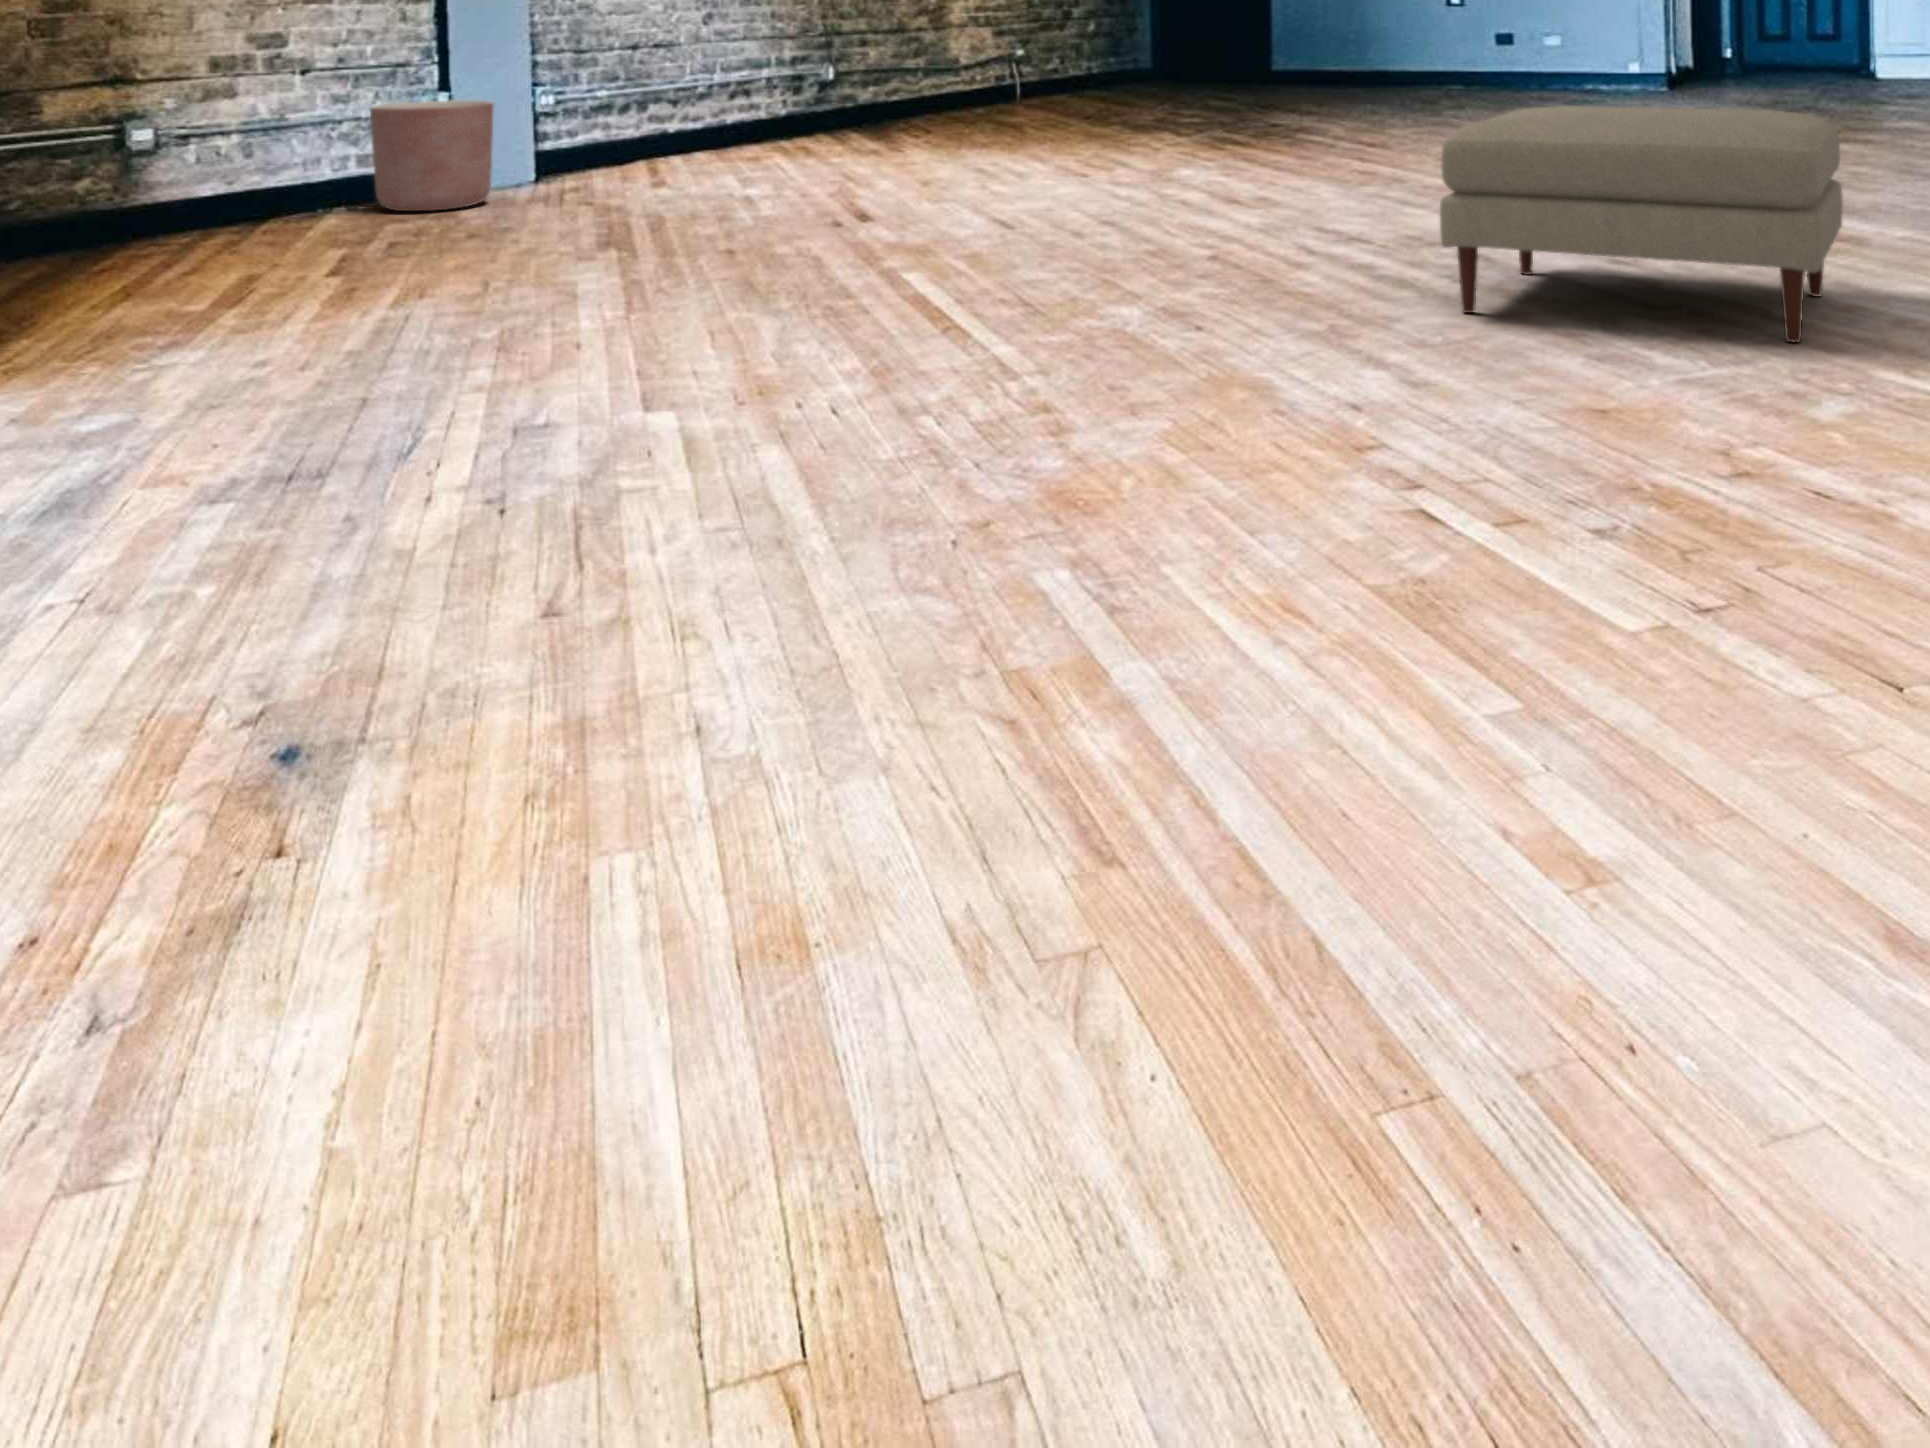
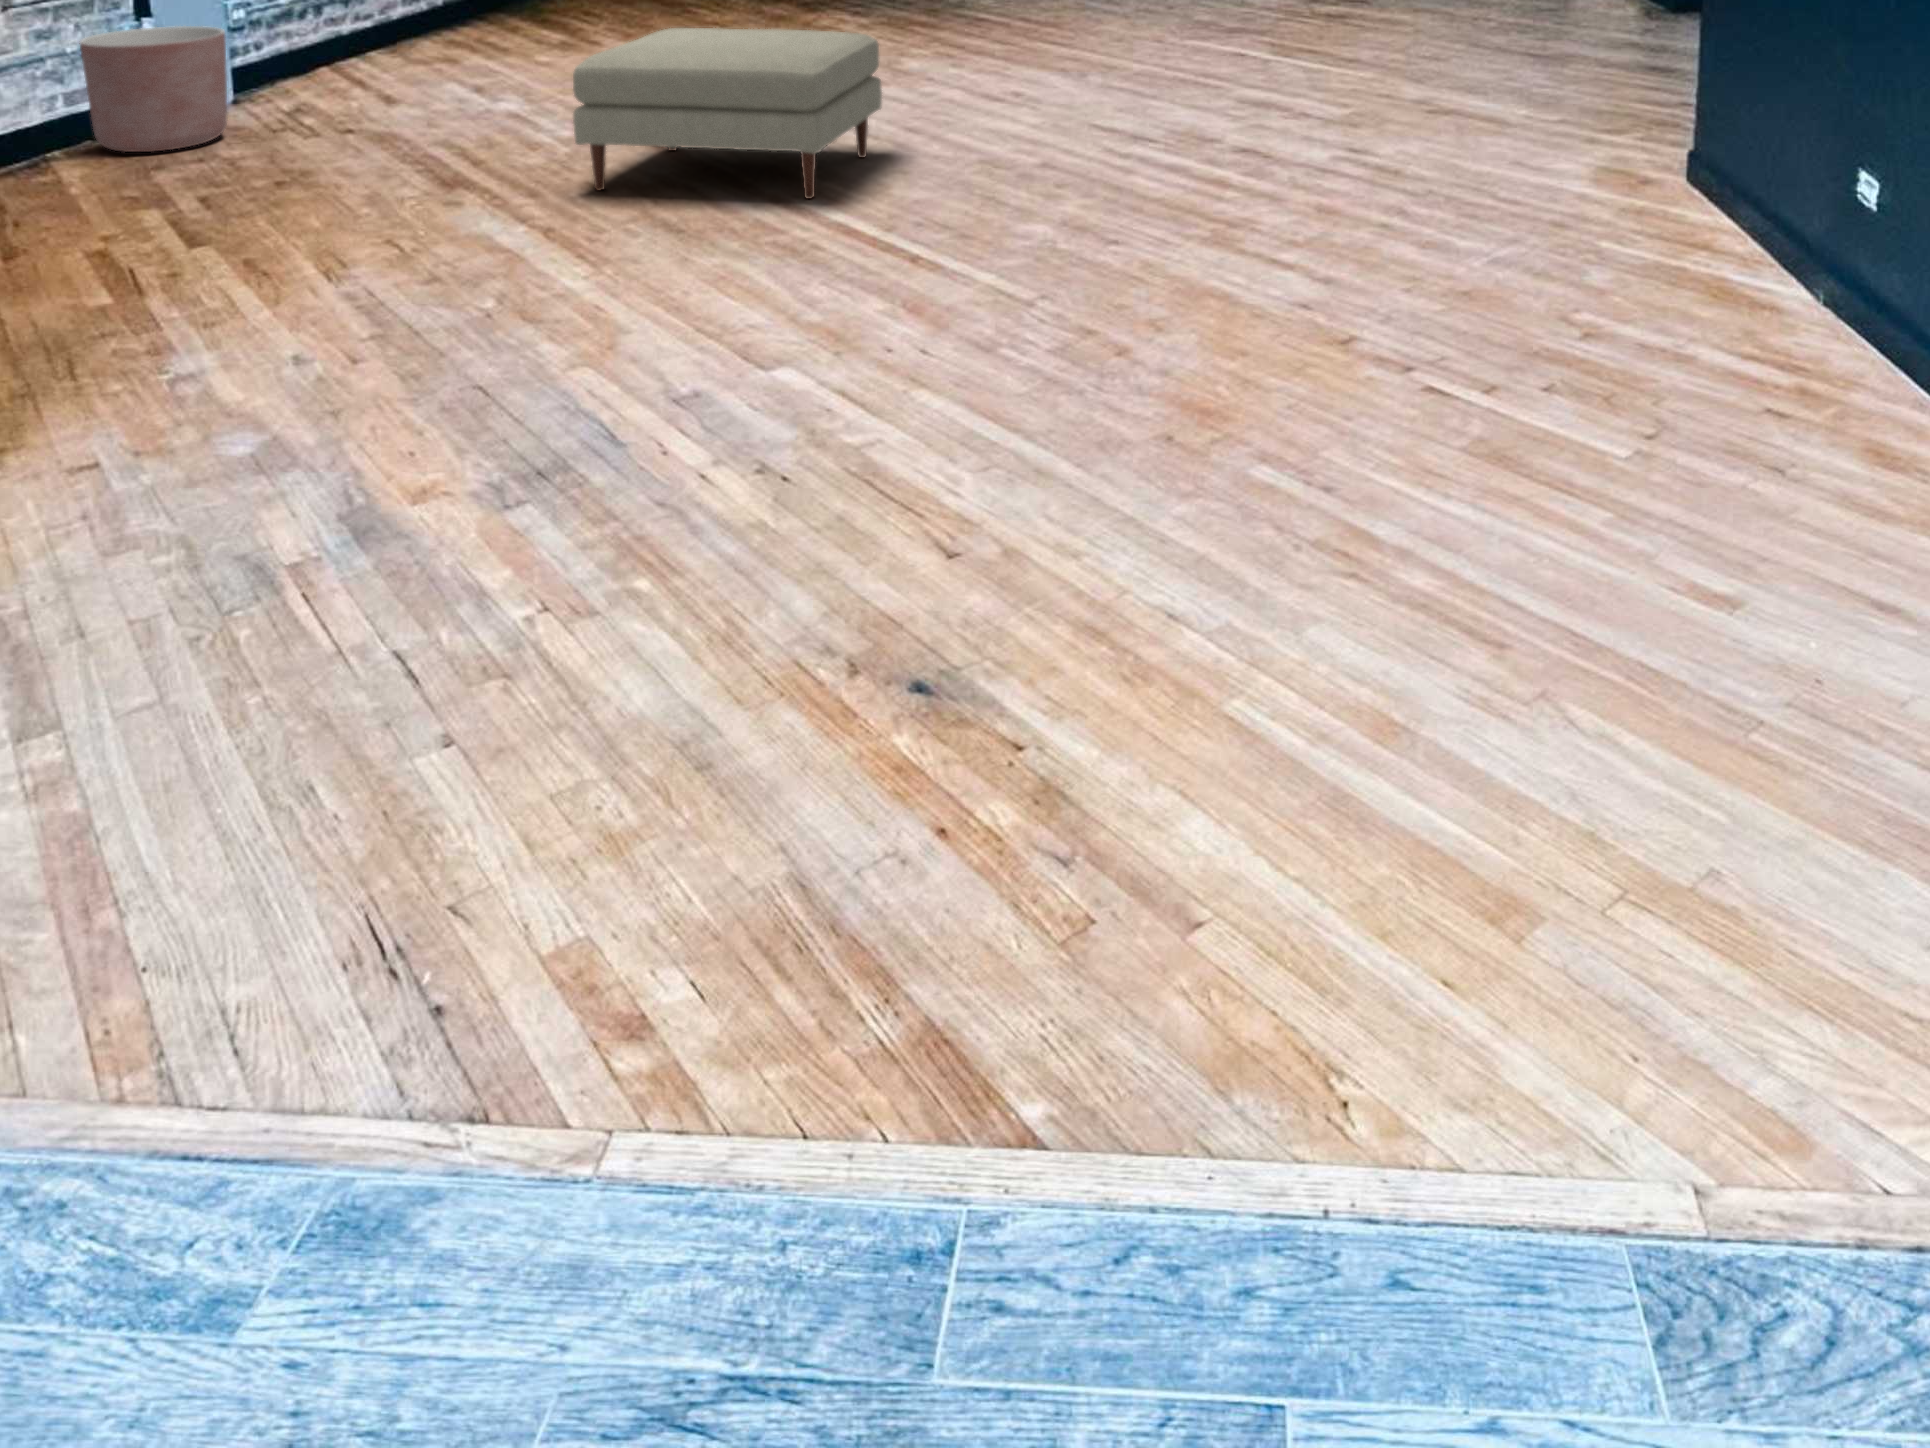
ottoman: present [1440,106,1843,342] -> present [573,28,882,199]

